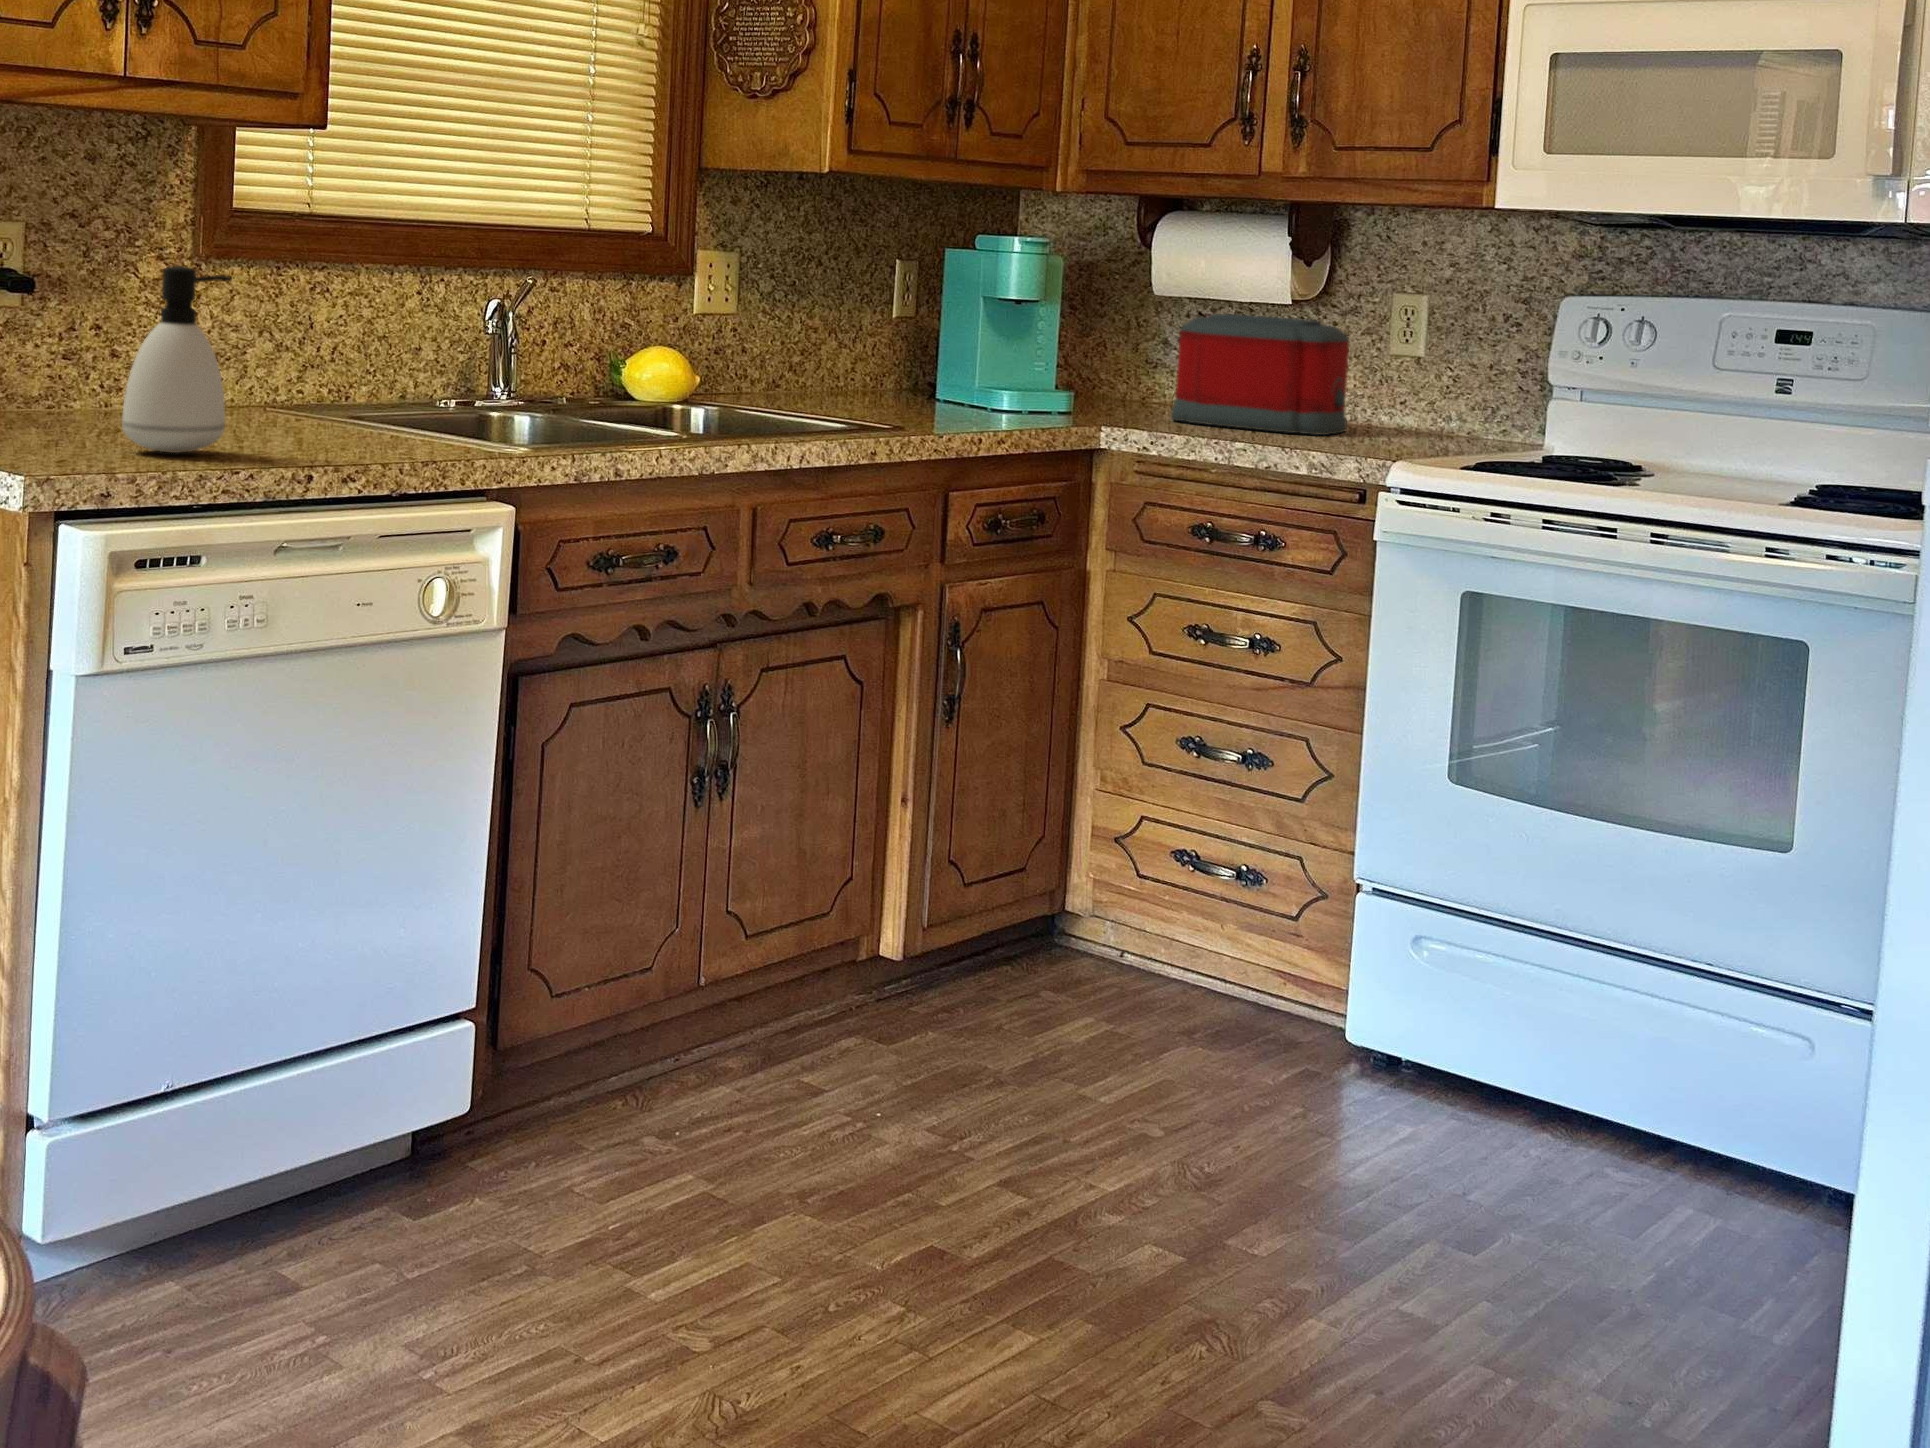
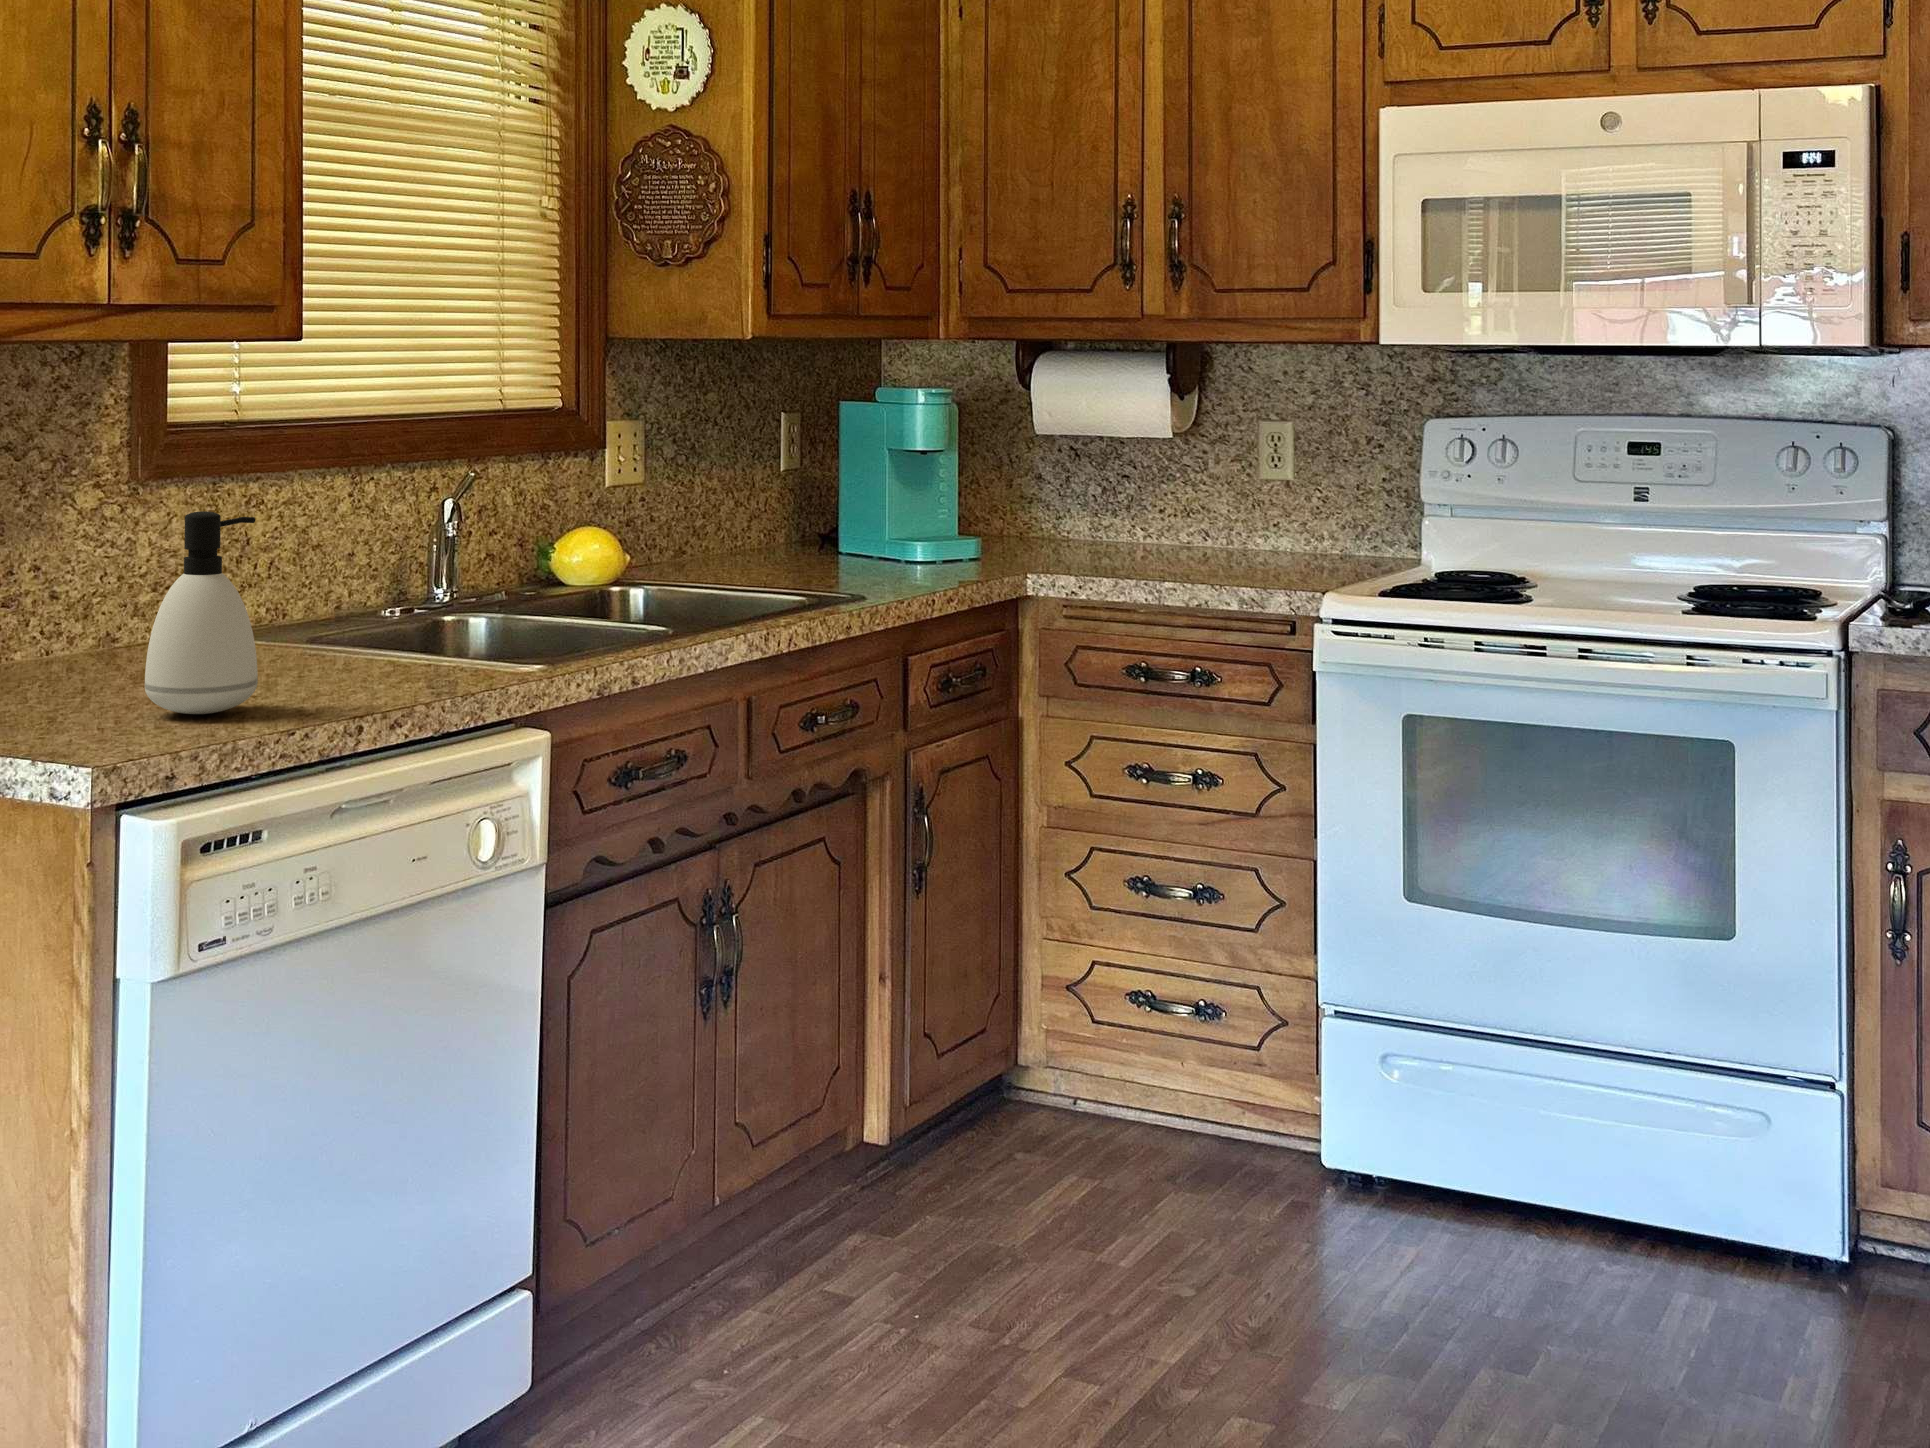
toaster: present [1171,314,1349,435] -> none [1073,452,1242,567]

